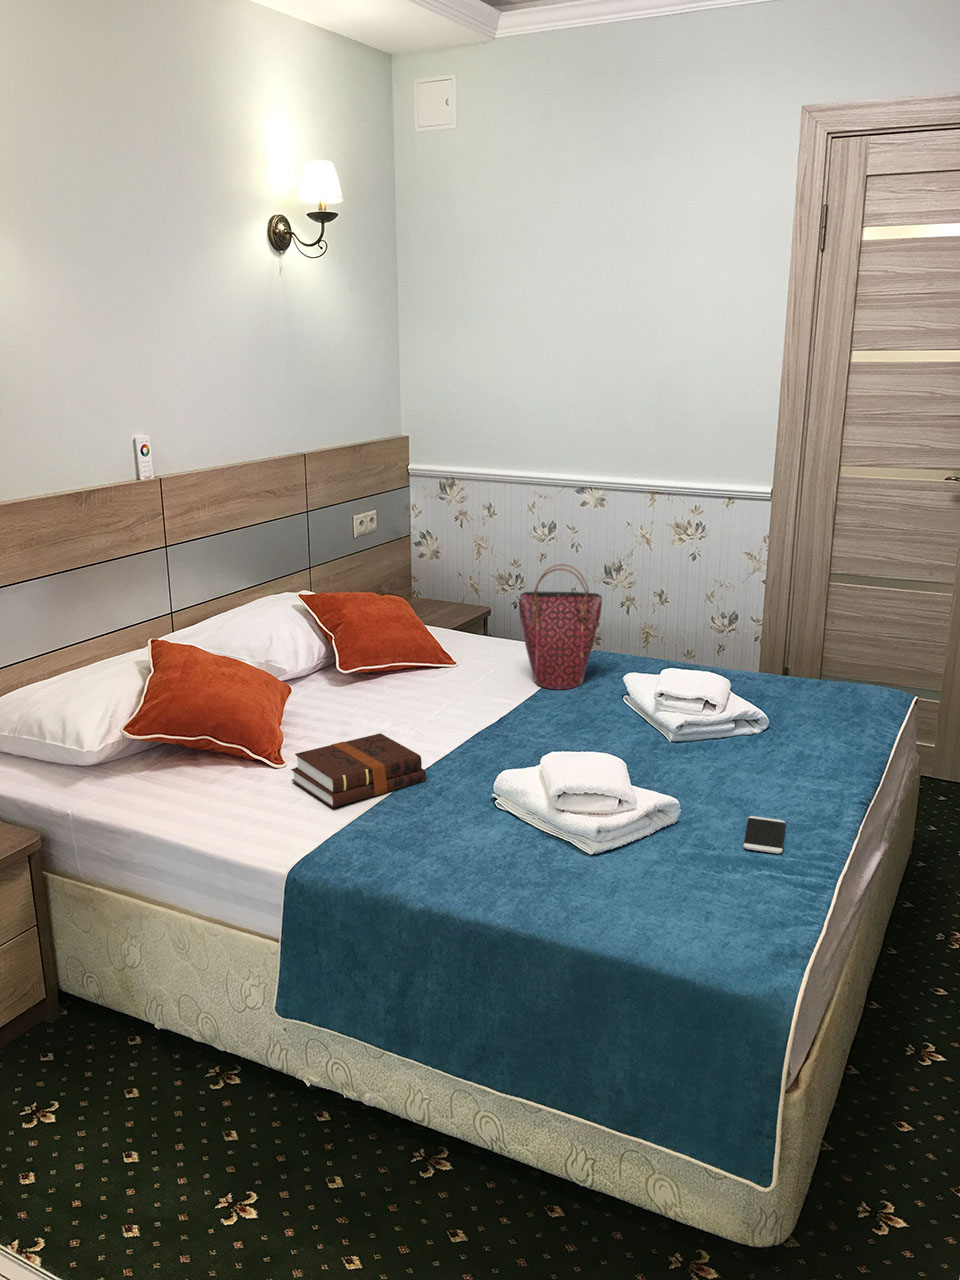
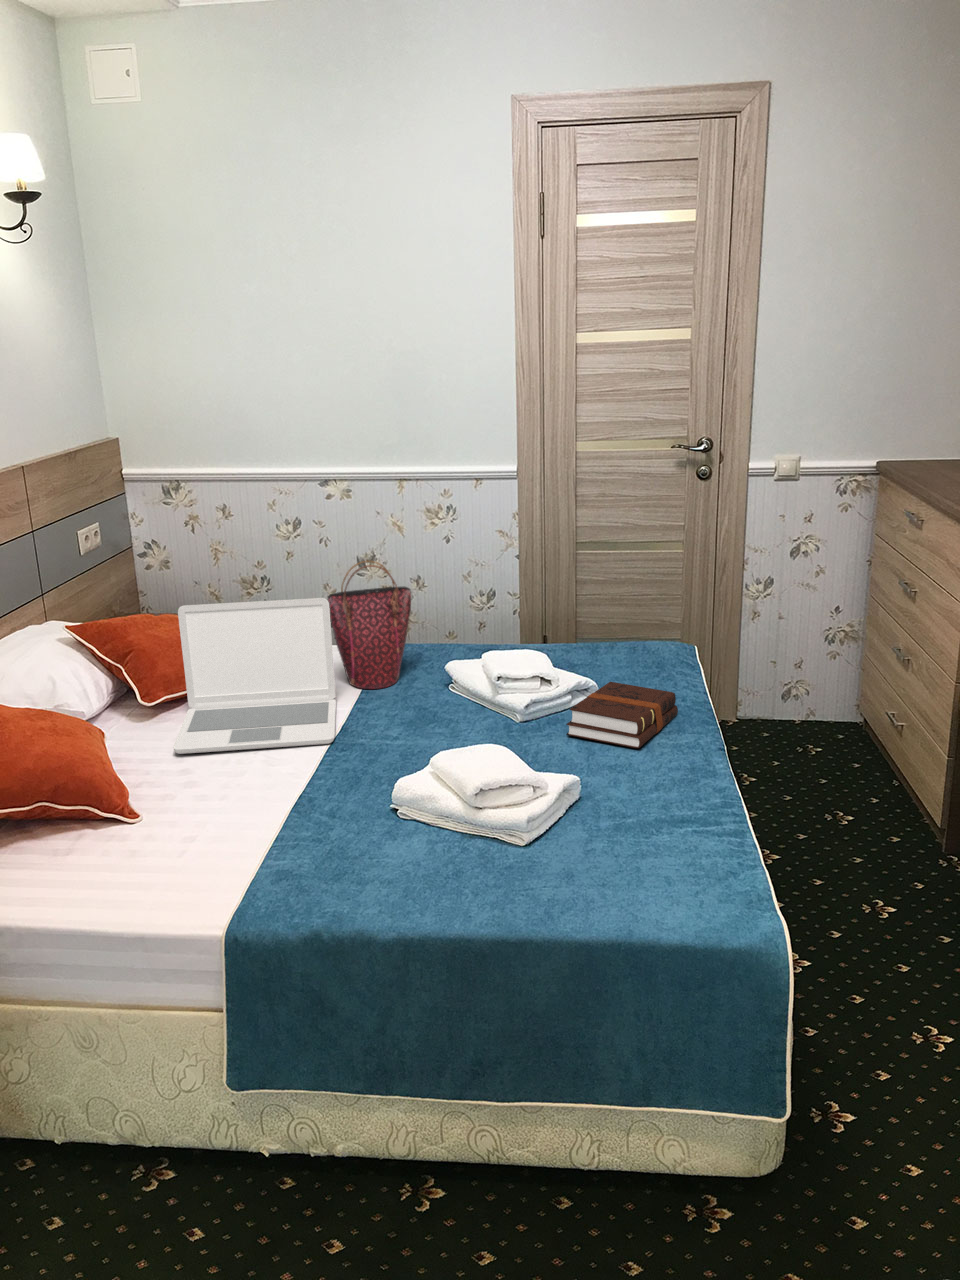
laptop: none [345,586,511,731] -> present [173,598,336,754]
hardback book: present [291,733,426,807] -> present [566,682,678,748]
smartphone: present [743,816,785,854] -> none [641,779,690,812]

